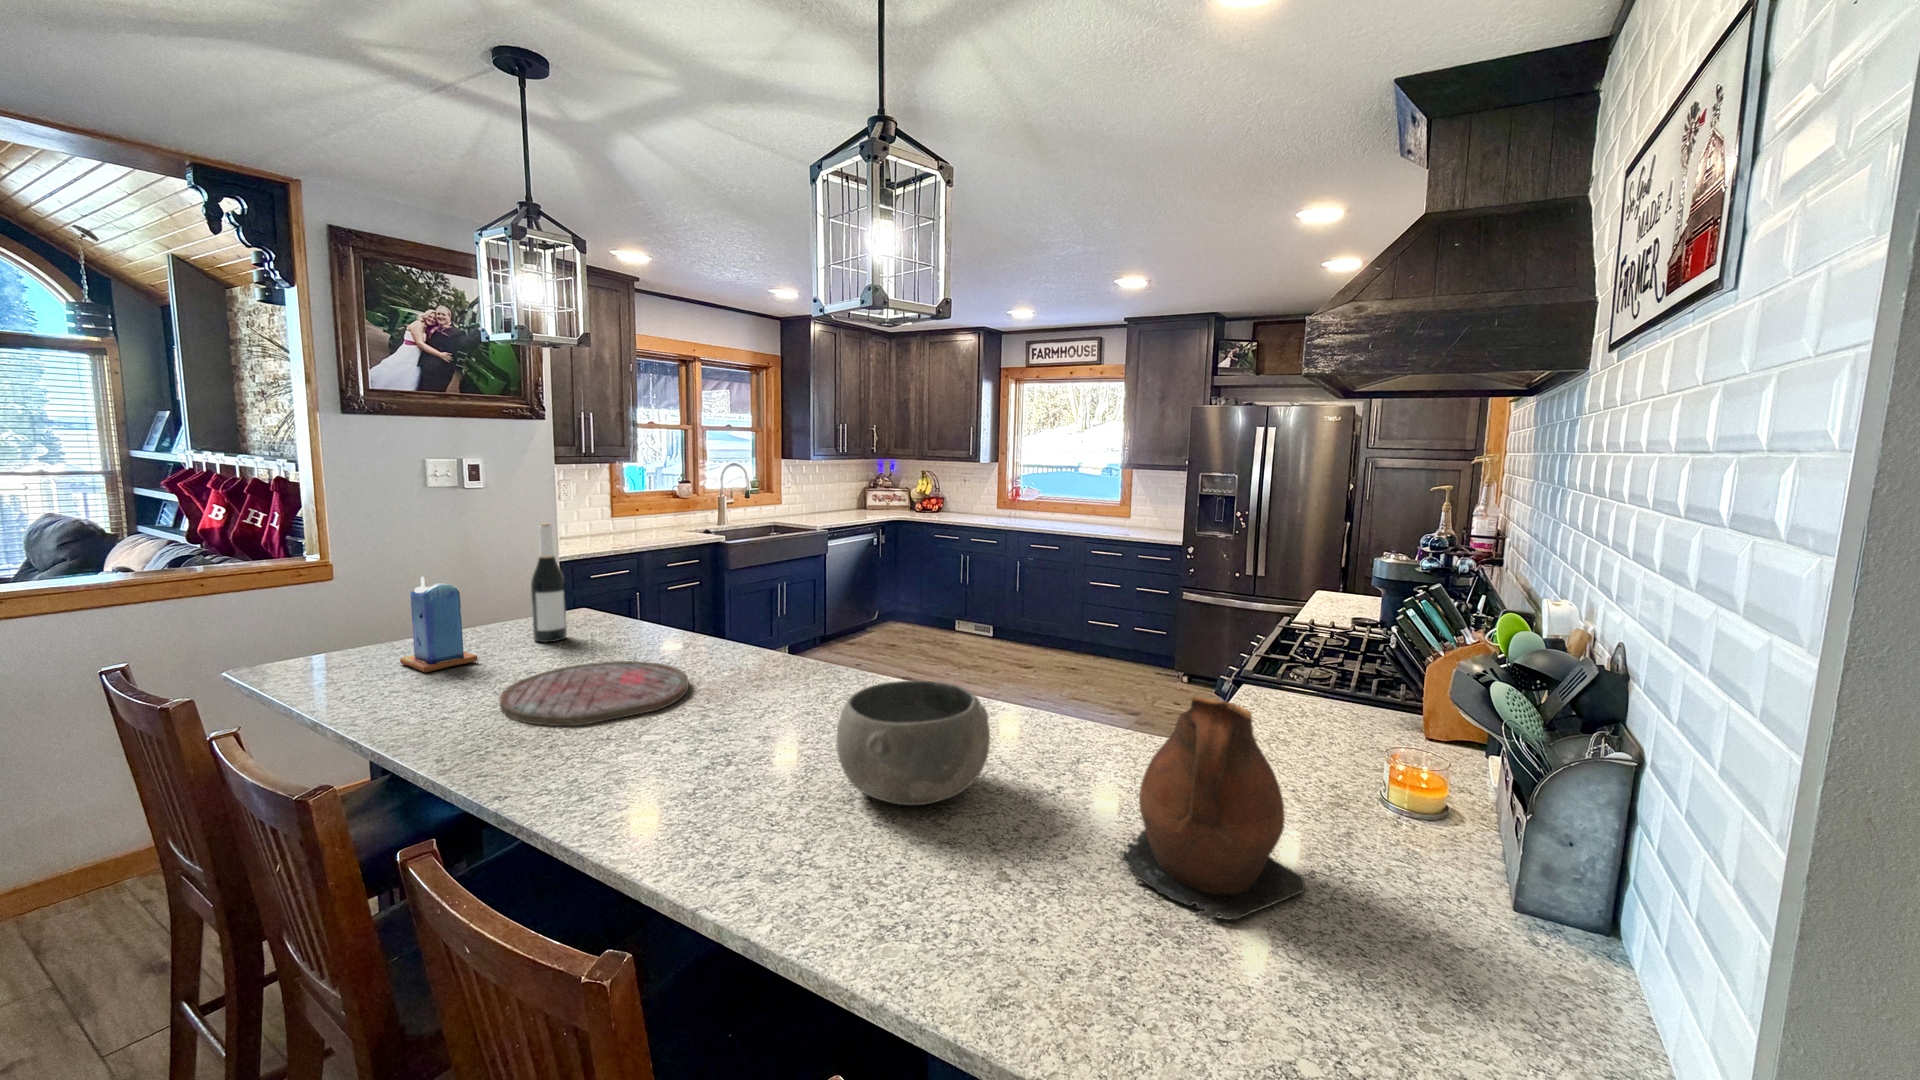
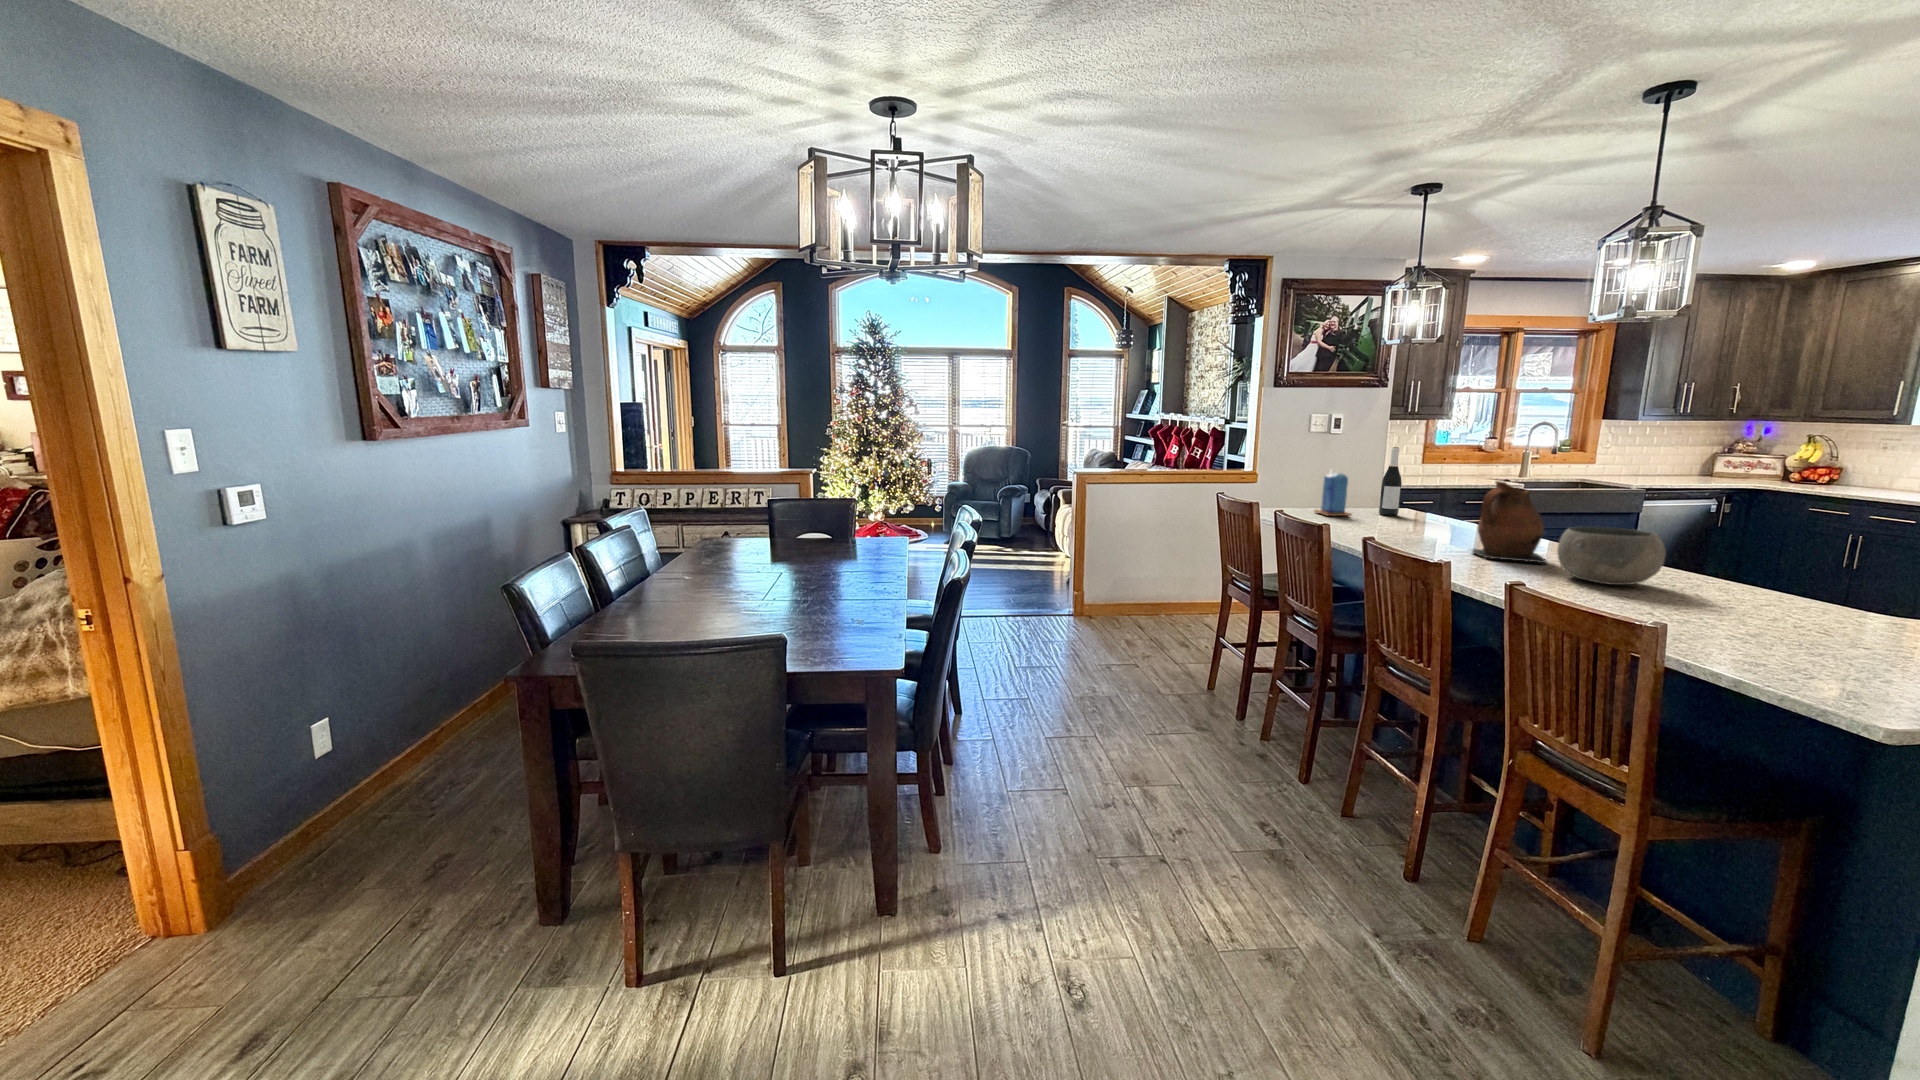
cutting board: present [500,661,689,726] -> none [1369,522,1475,542]
ceramic pitcher: present [1118,696,1305,920] -> present [1471,481,1547,563]

